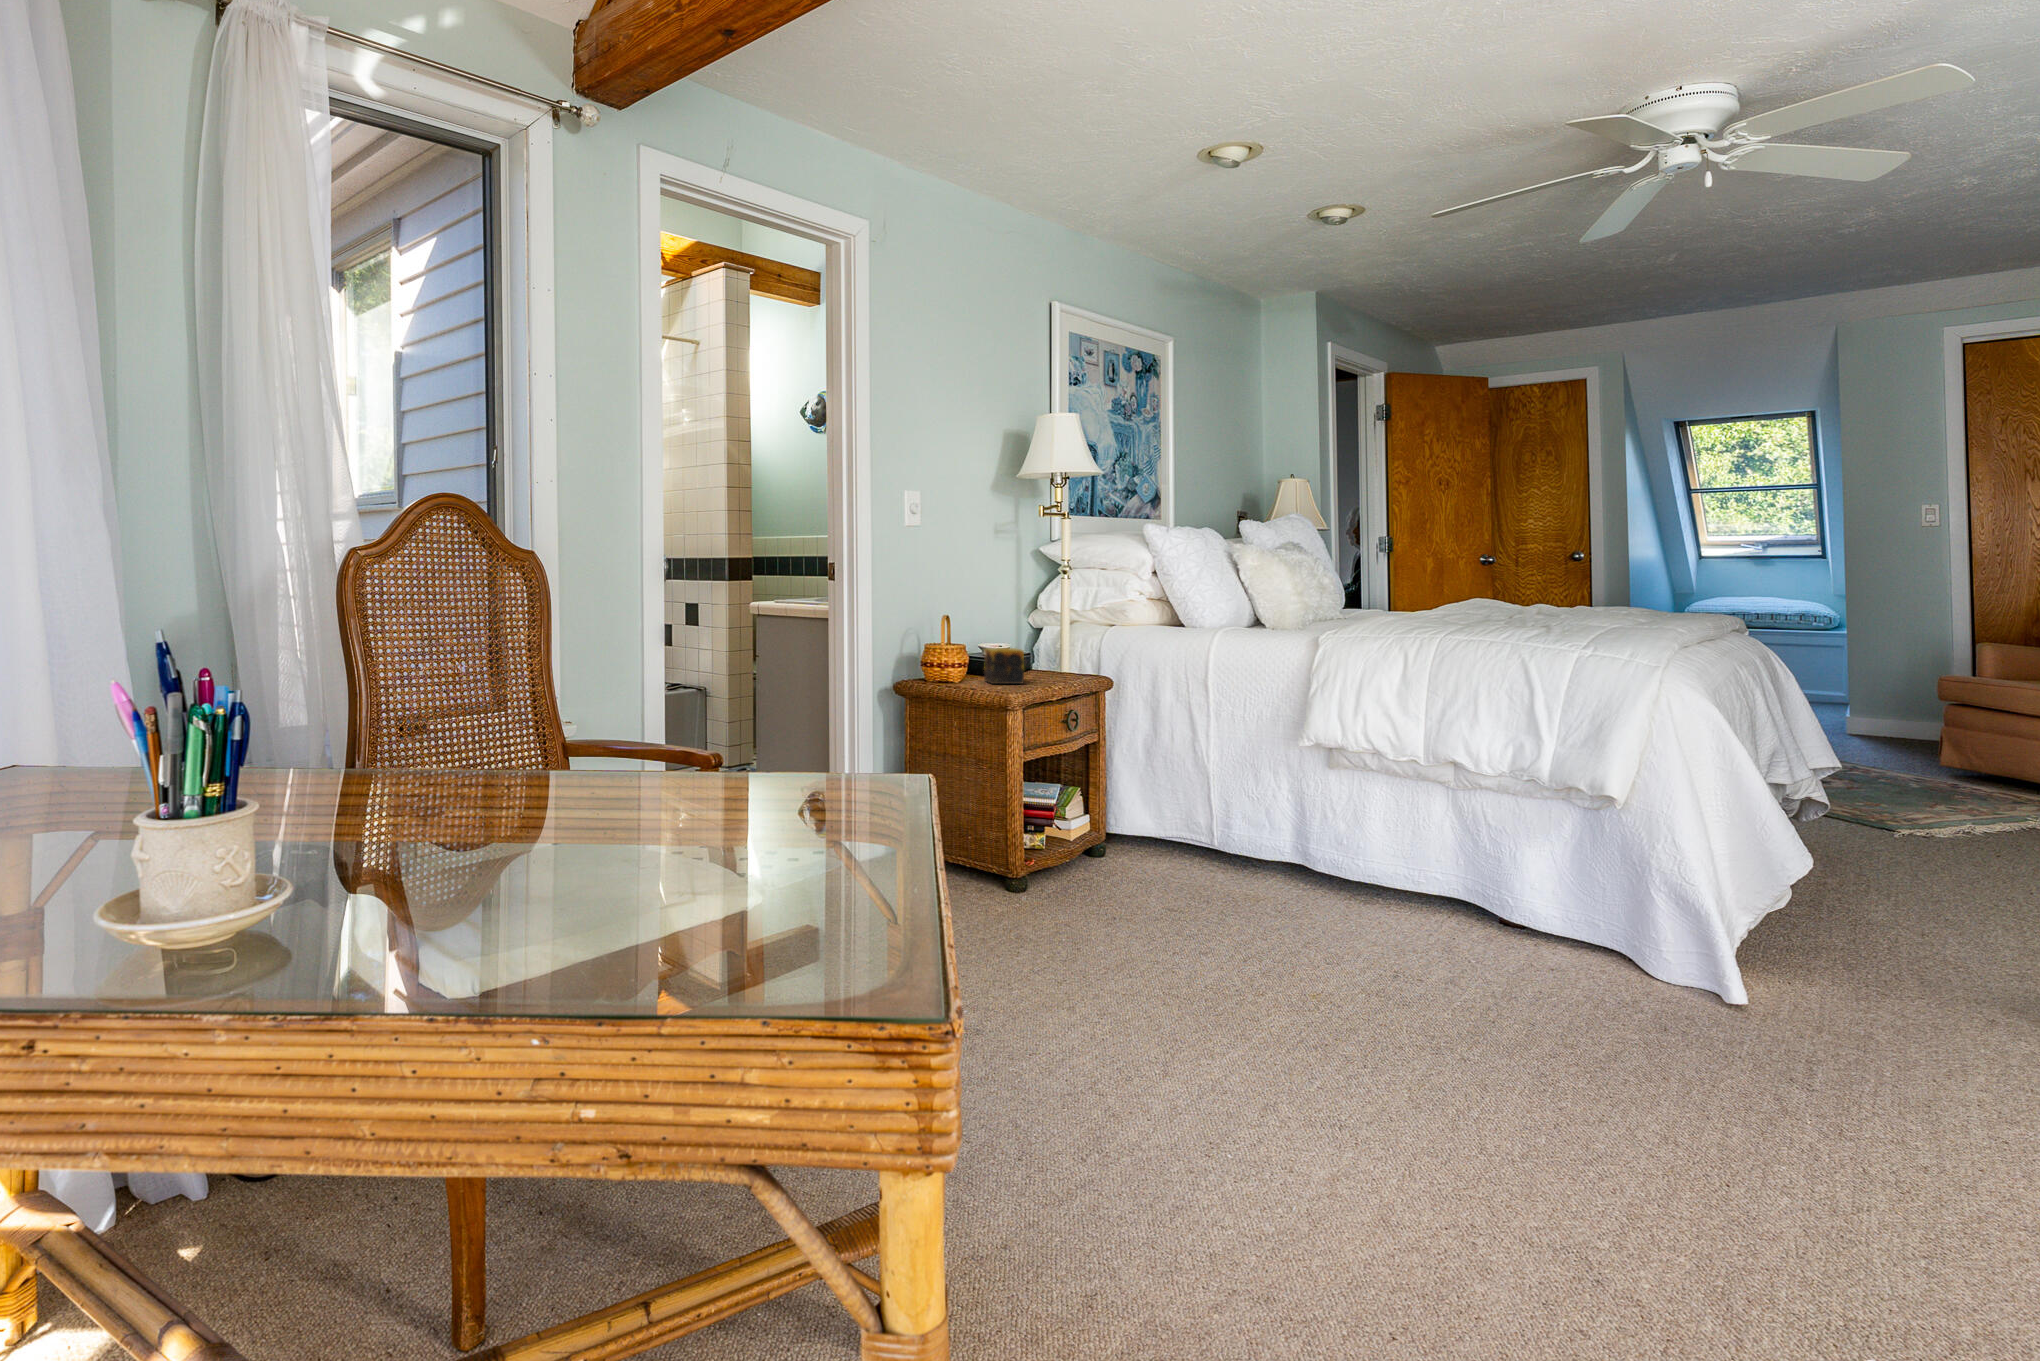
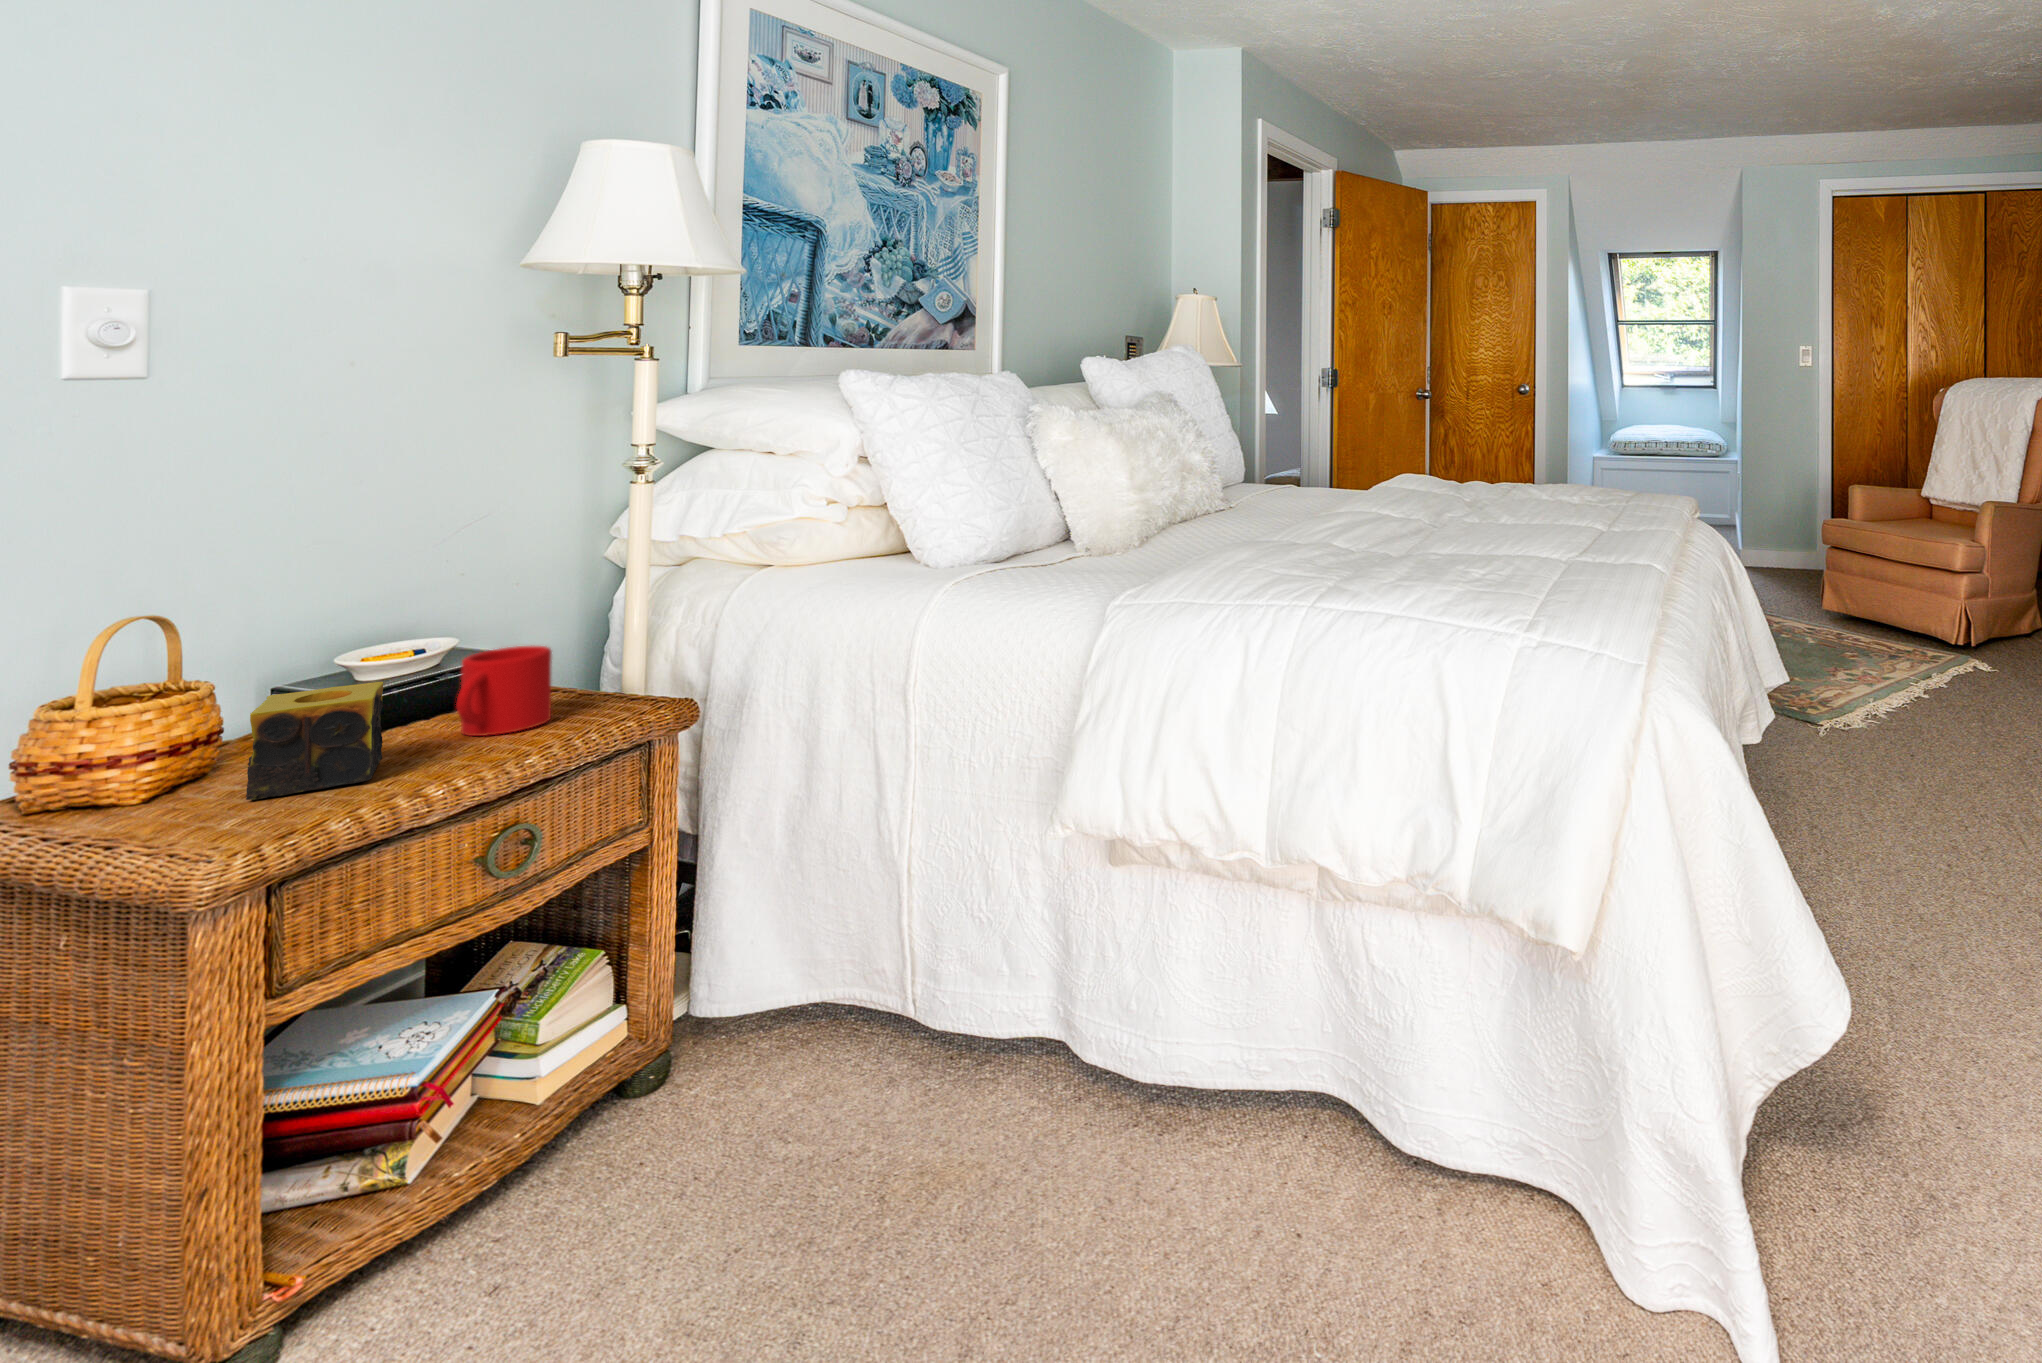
mug: none [1027,645,1057,680] -> present [456,646,552,736]

